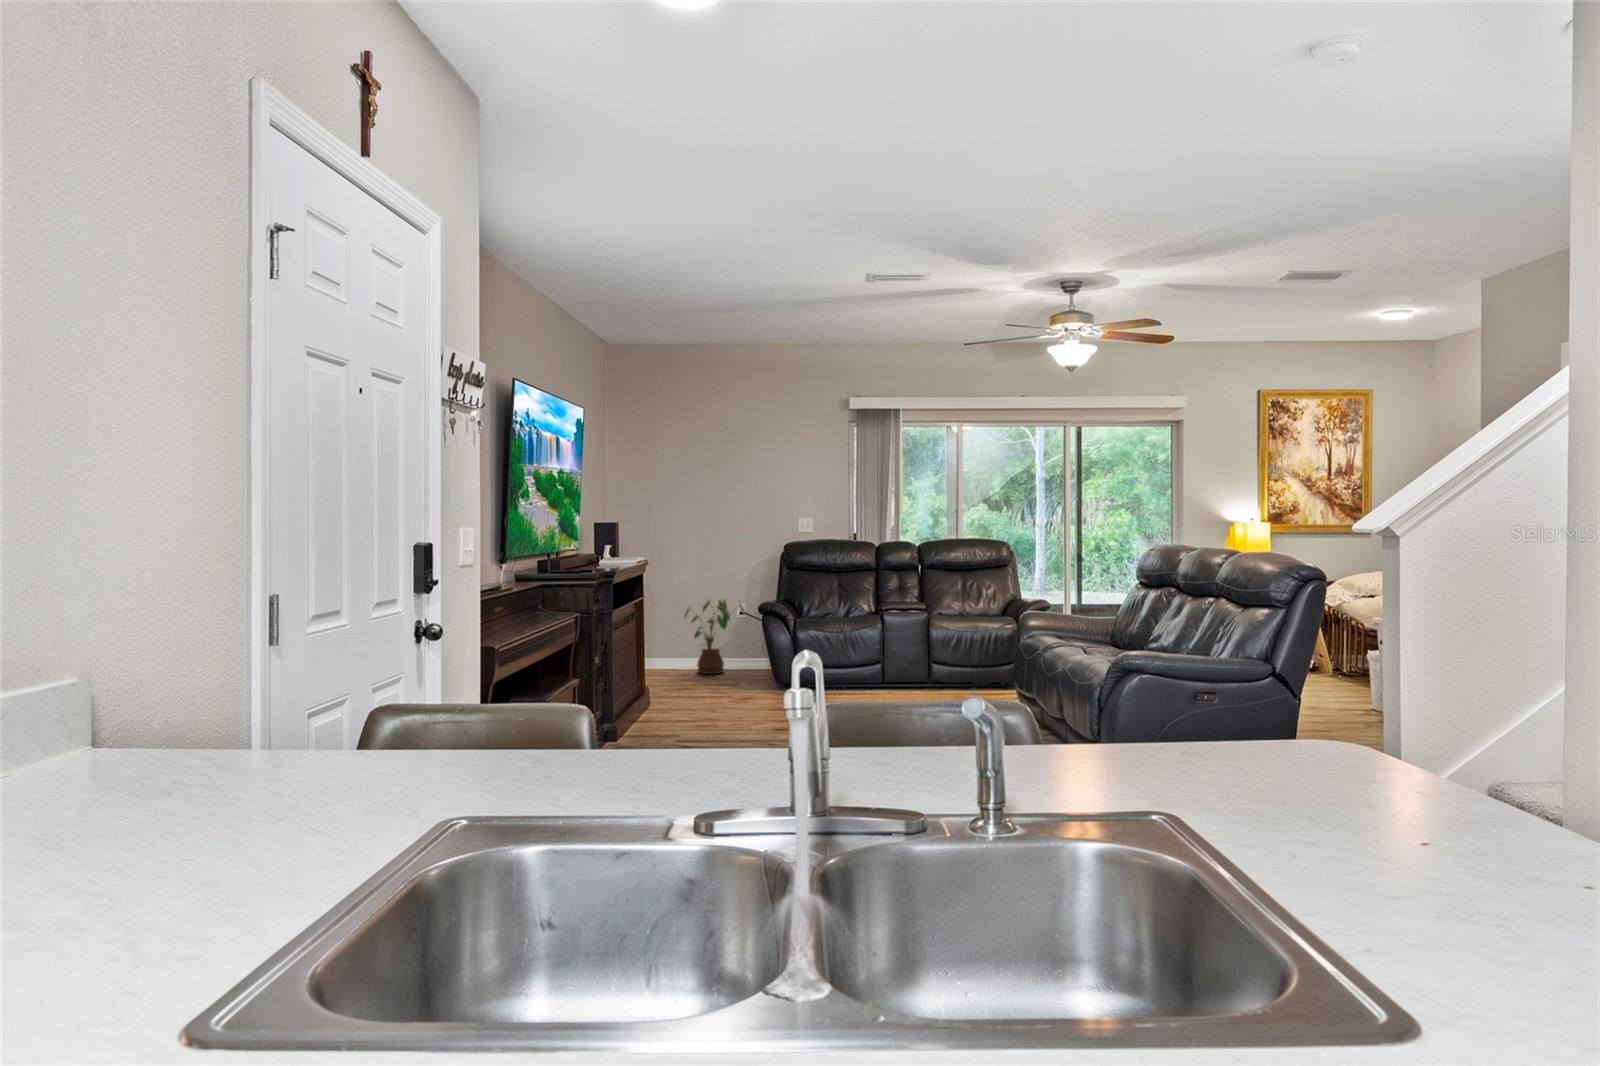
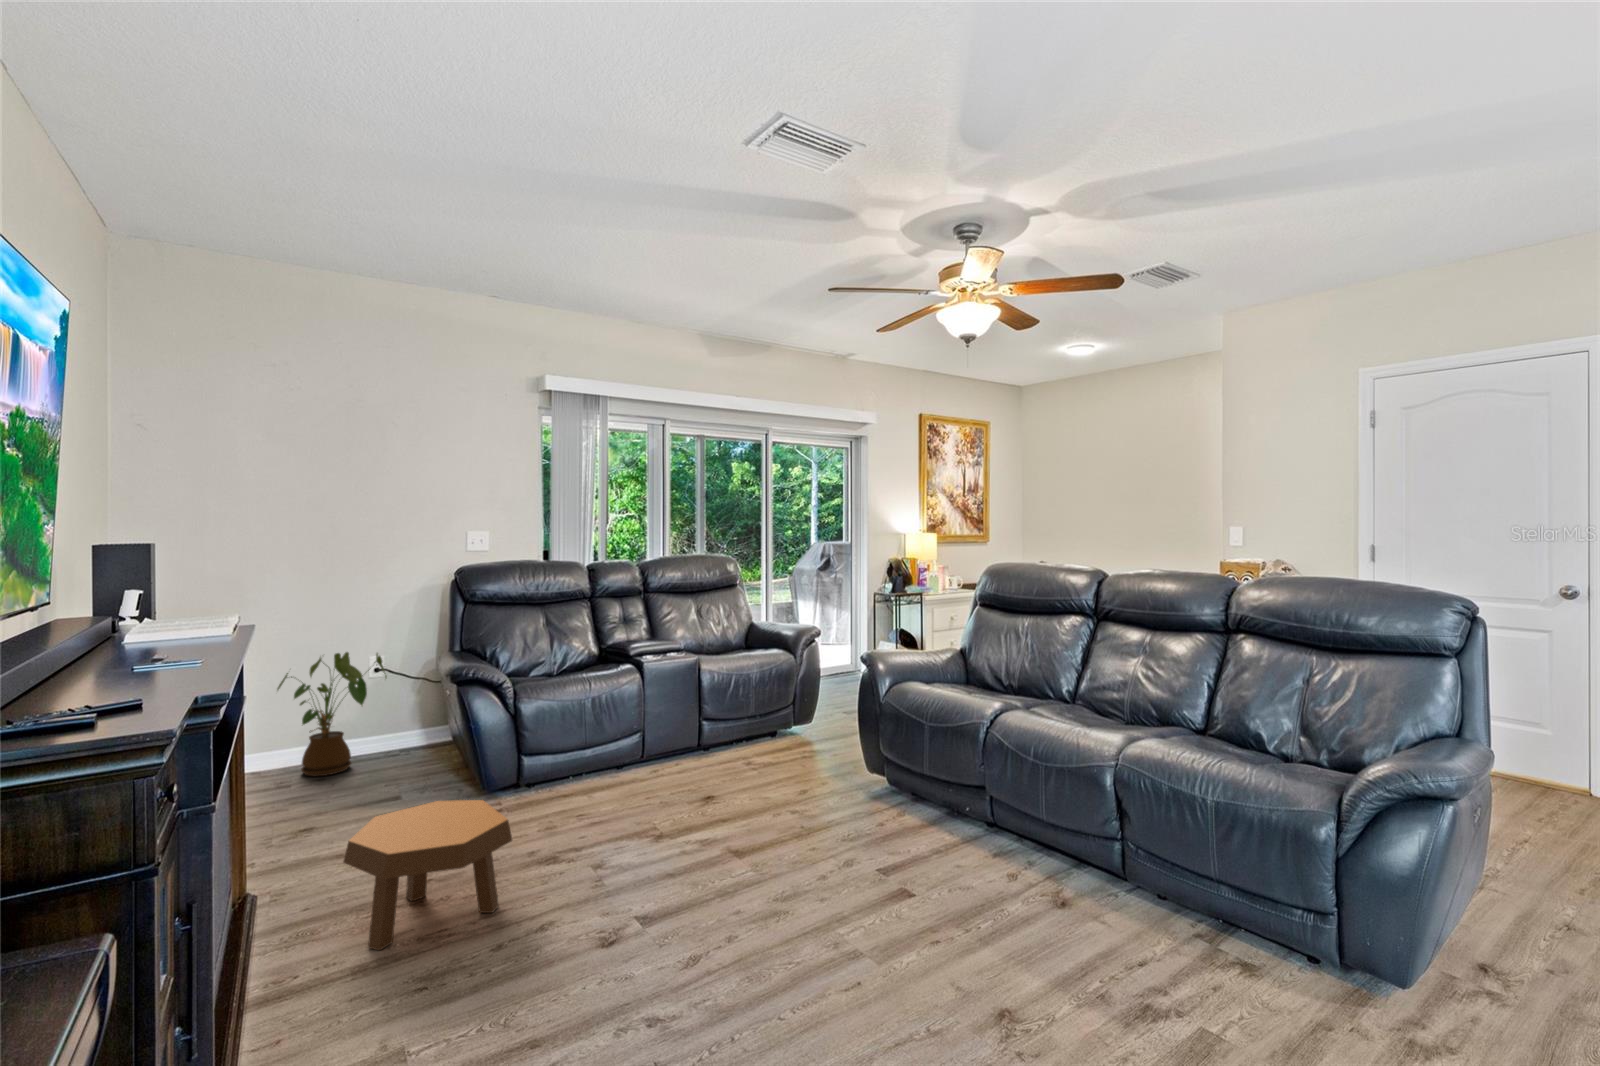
footstool: none [672,666,745,720] -> present [343,800,512,950]

